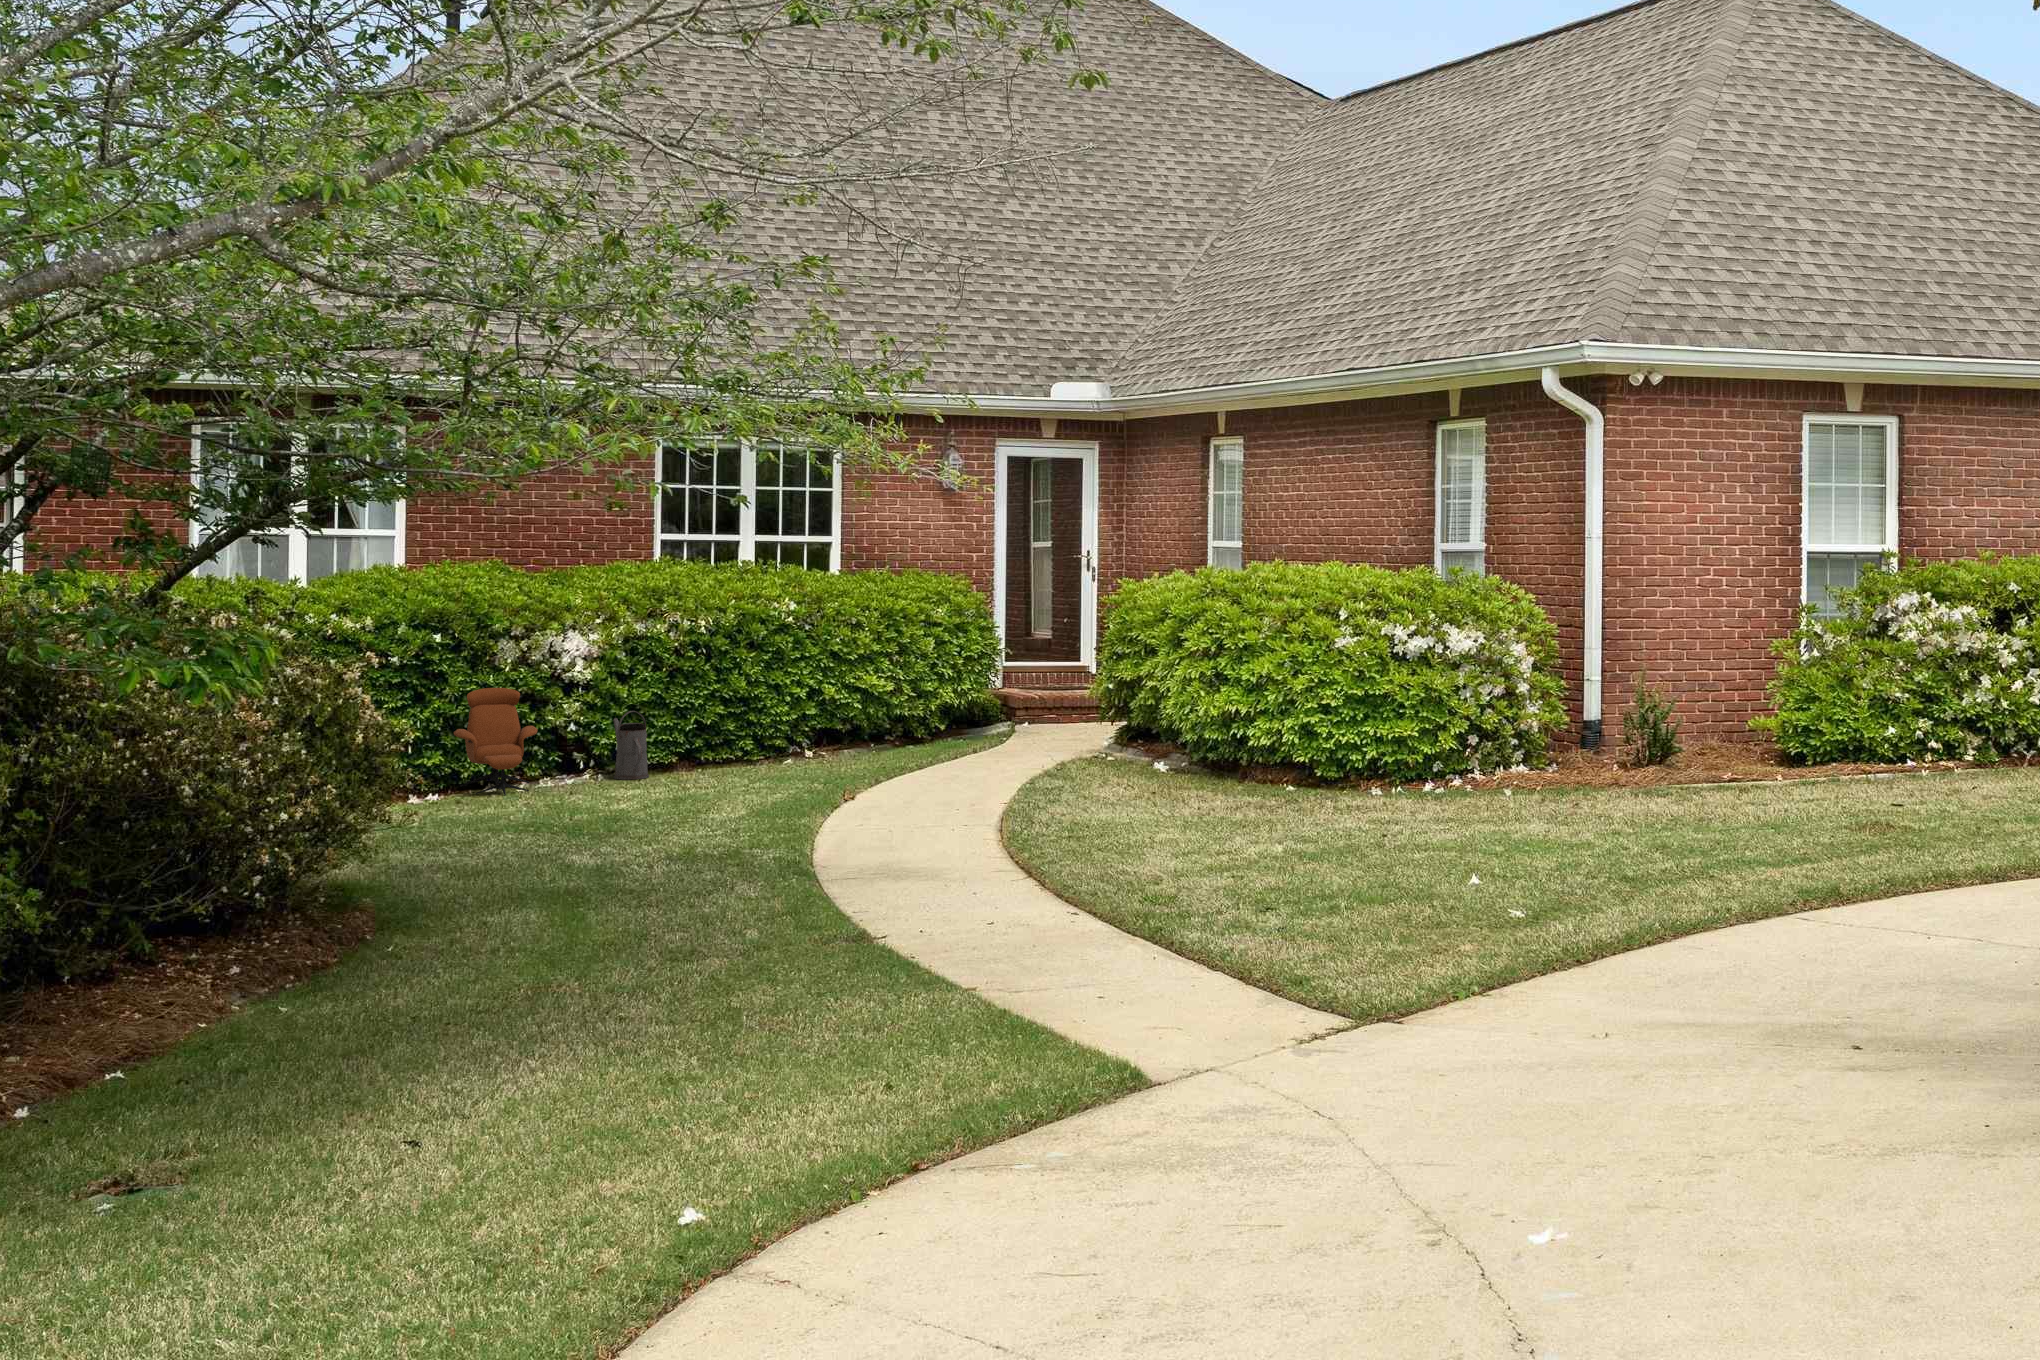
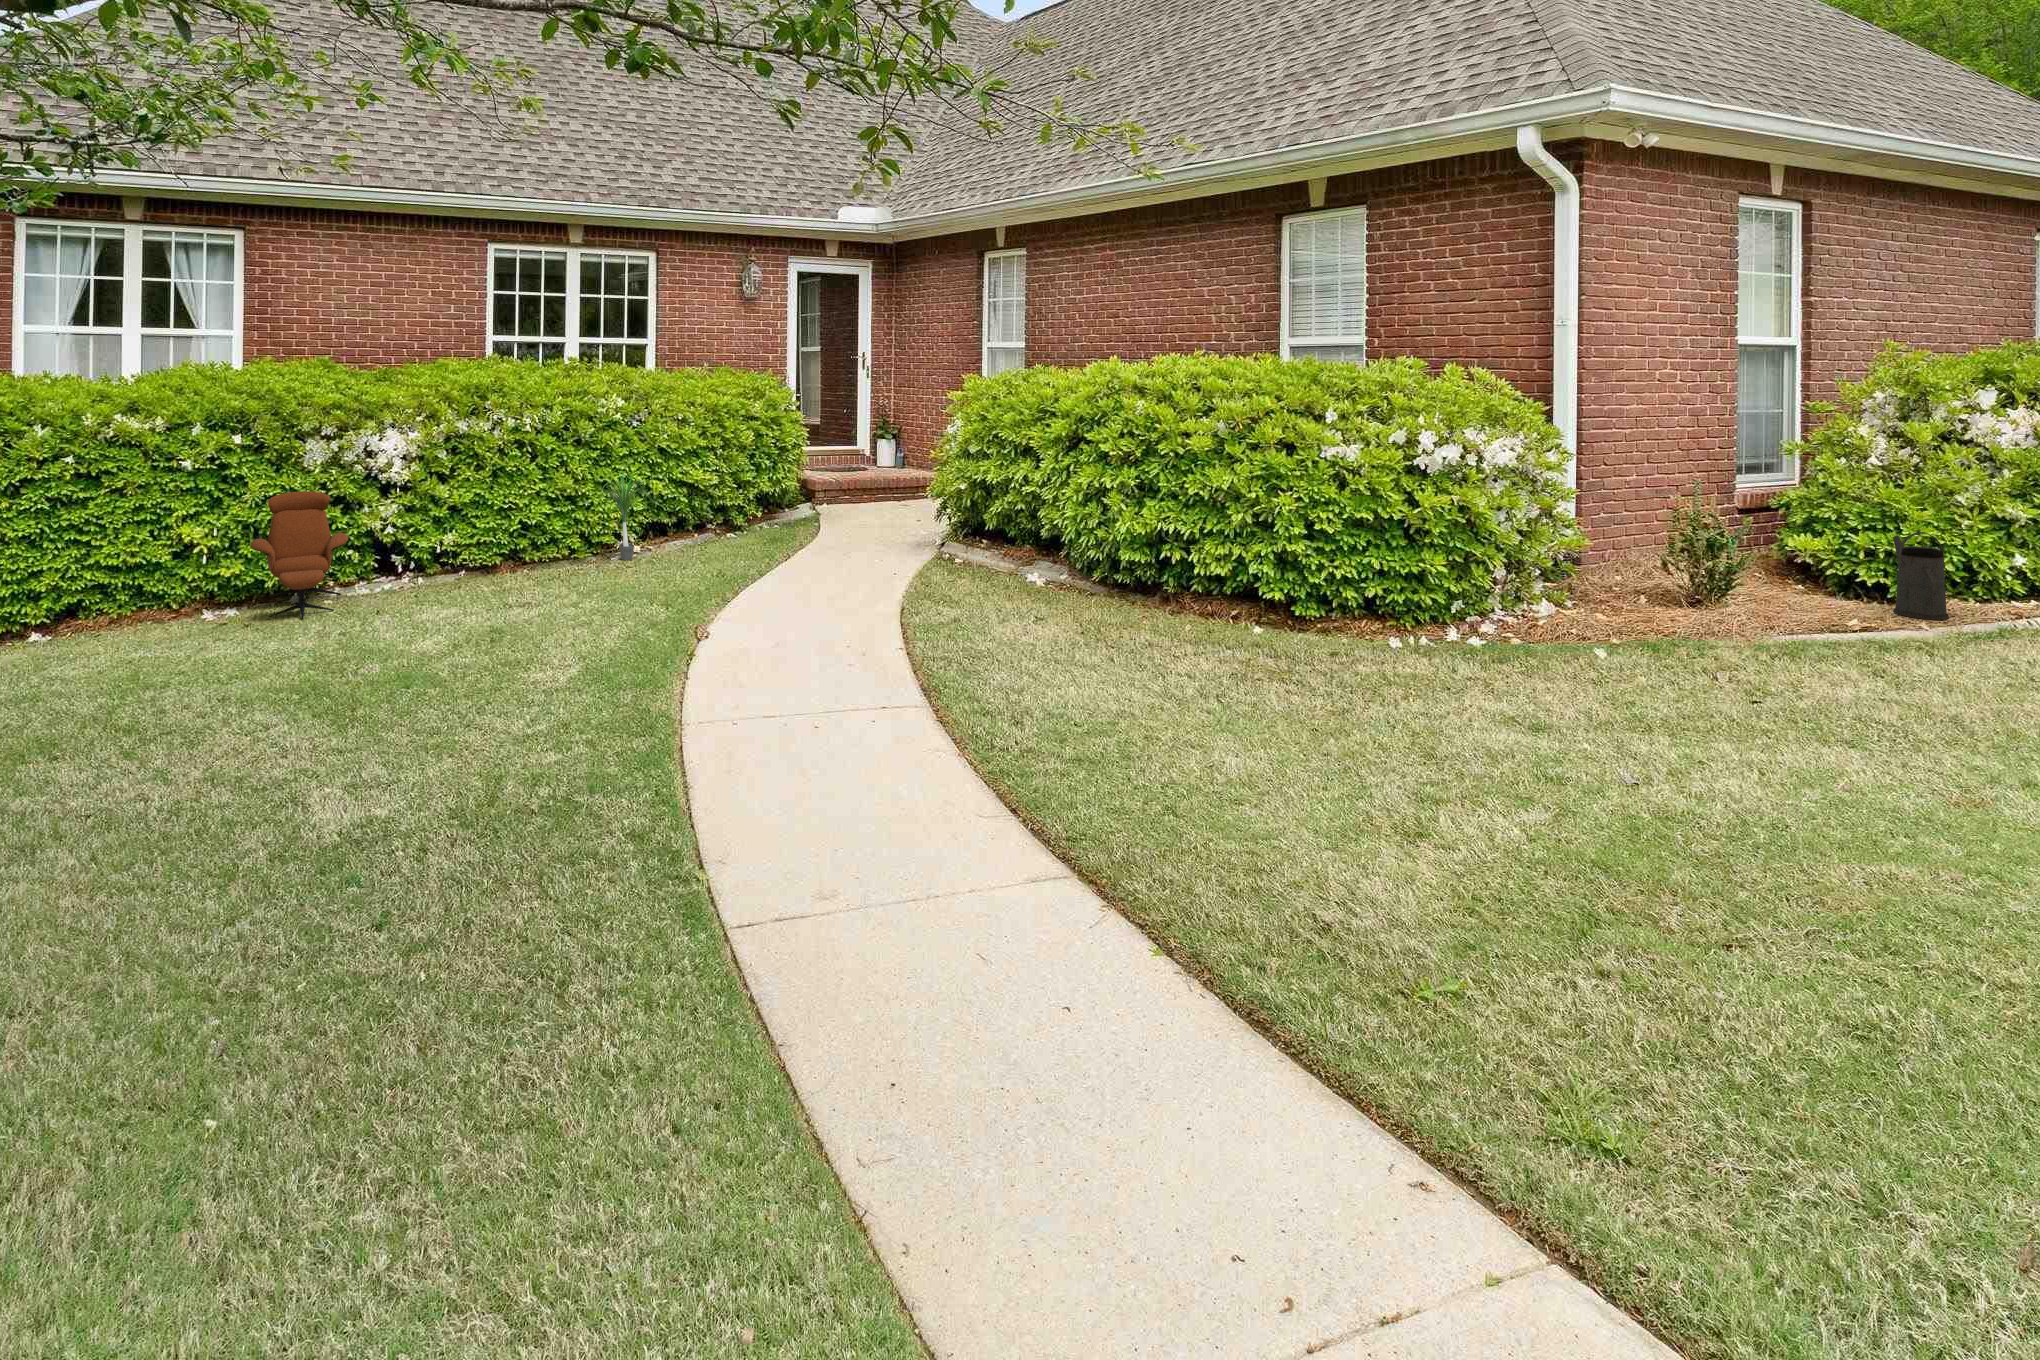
potted plant: none [761,671,822,763] -> present [609,474,647,560]
watering can: present [613,711,649,780] -> present [1893,532,1949,620]

